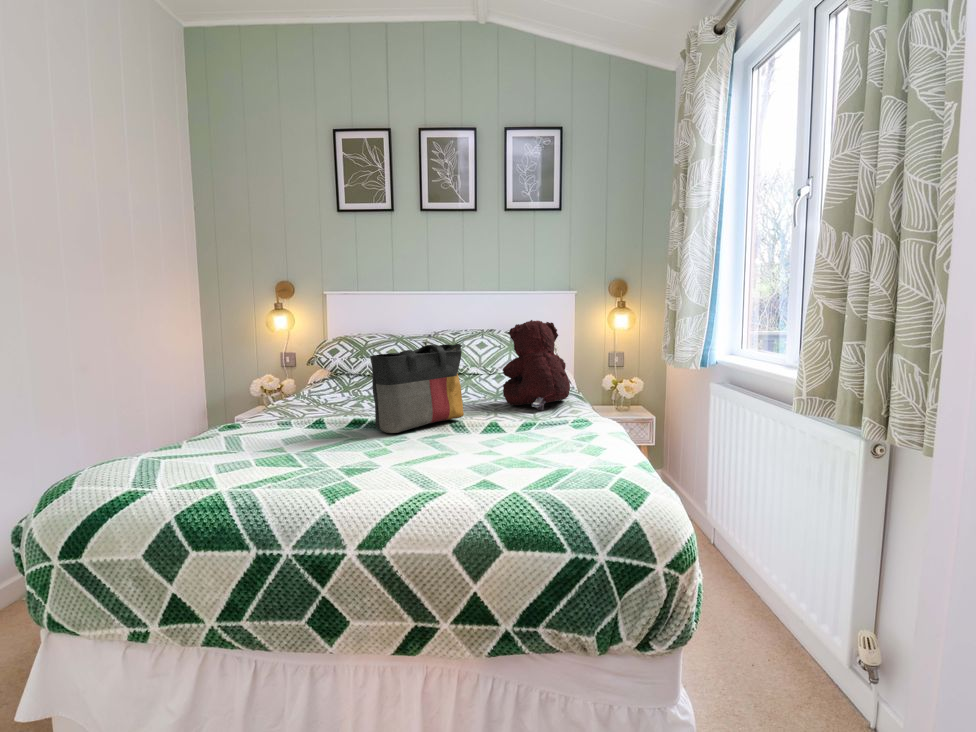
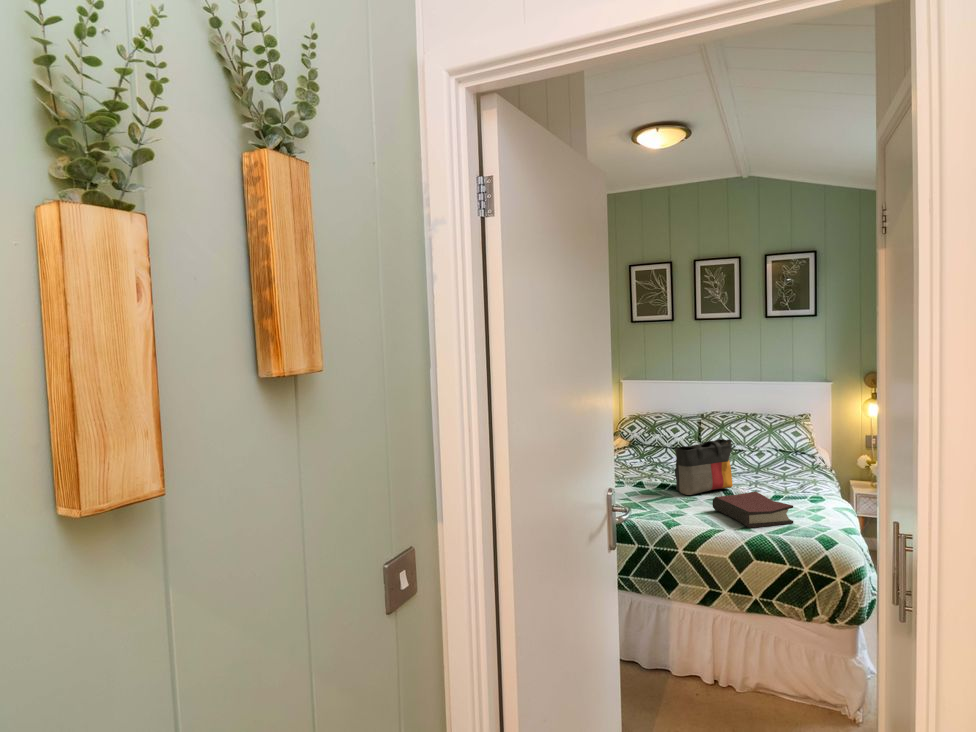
teddy bear: present [503,320,570,411] -> none [762,420,815,487]
hardback book: none [428,416,564,482] -> present [713,491,793,528]

